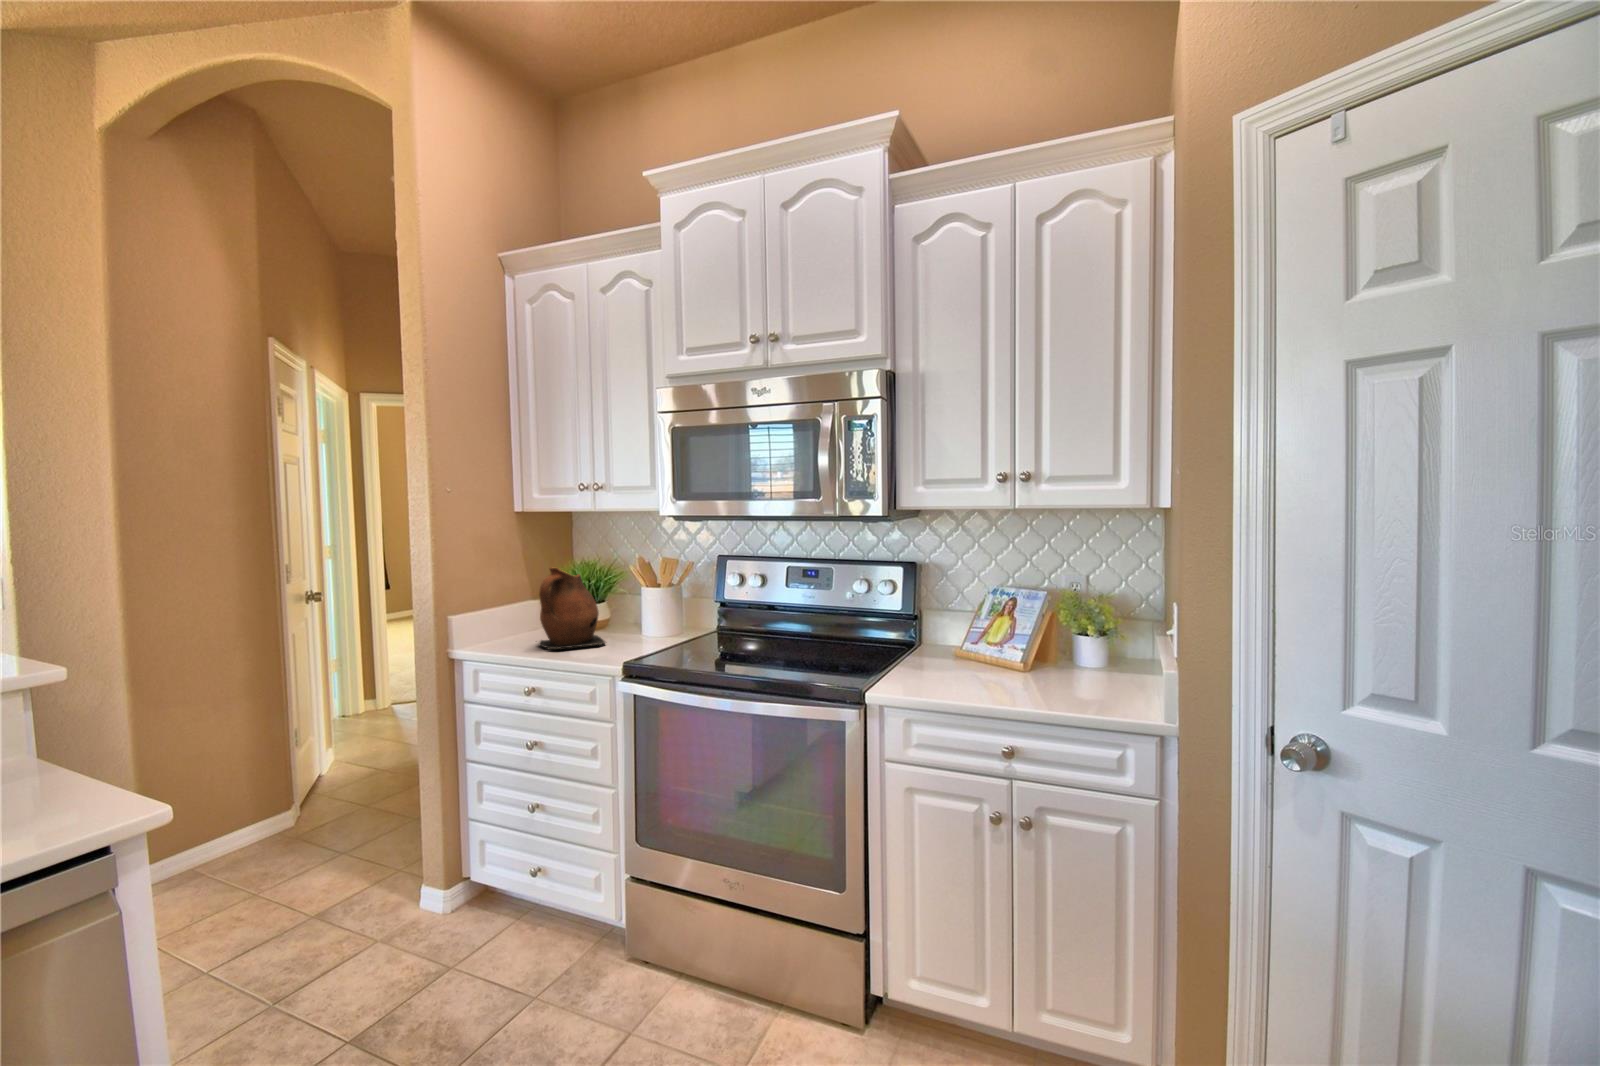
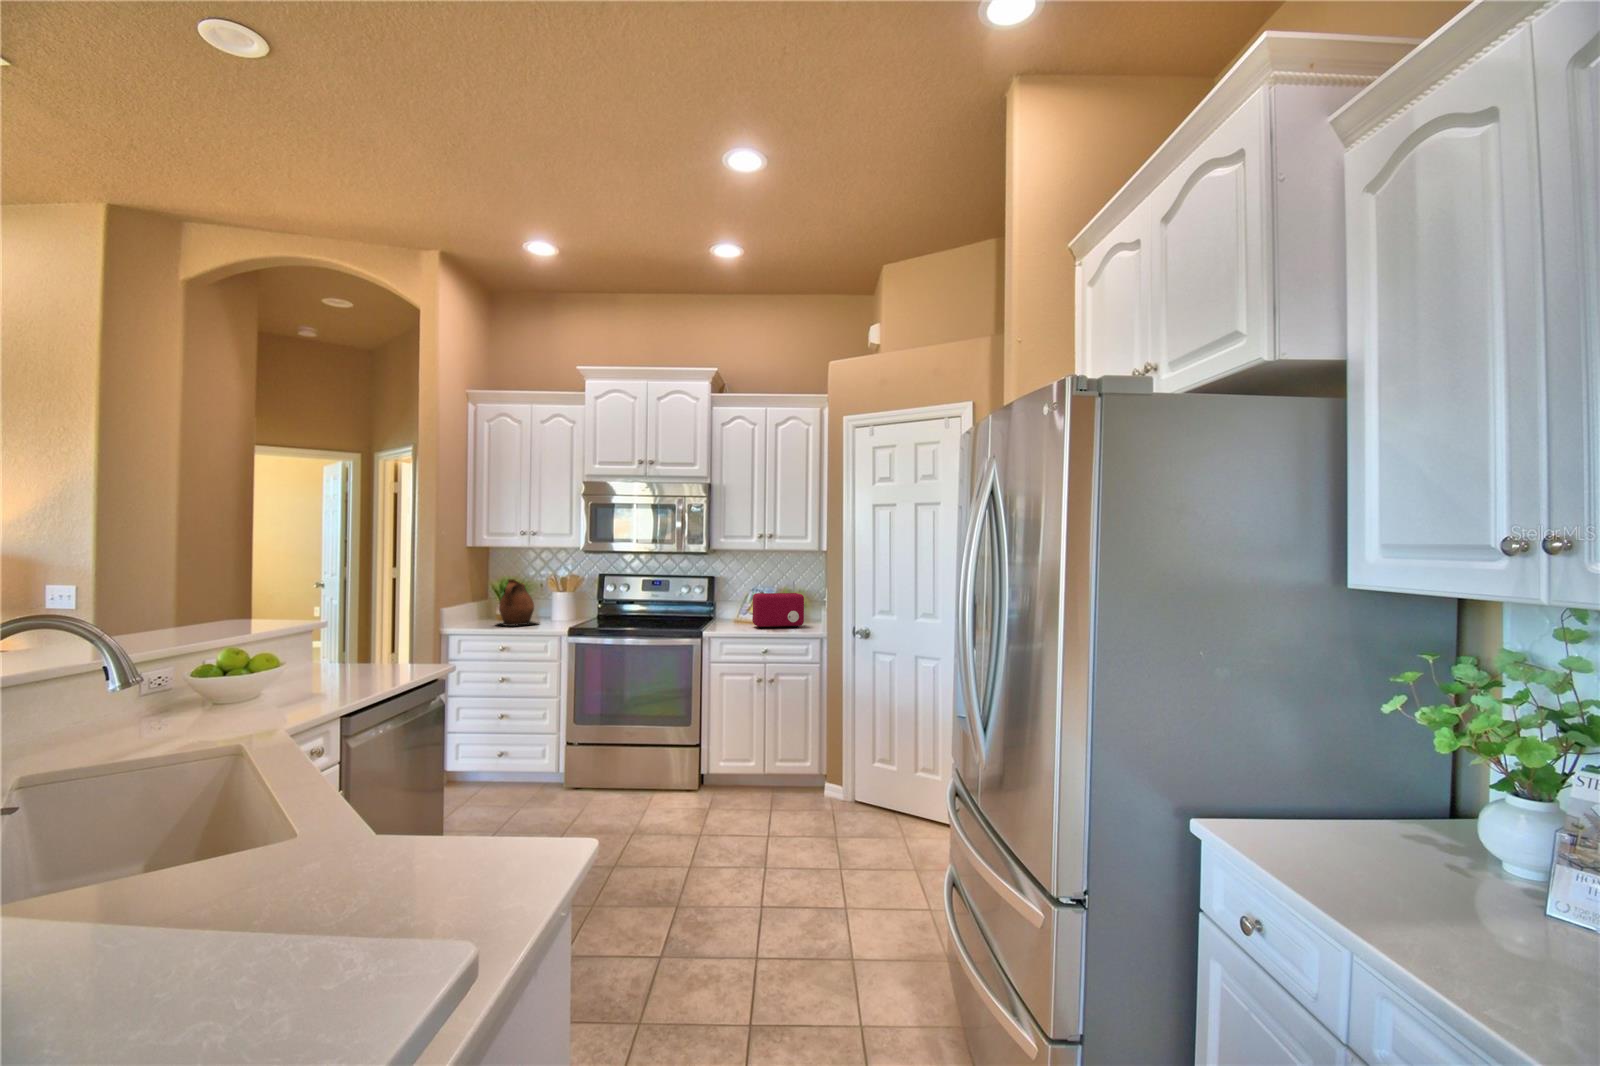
toaster: none [984,607,1112,692] -> present [752,593,804,628]

